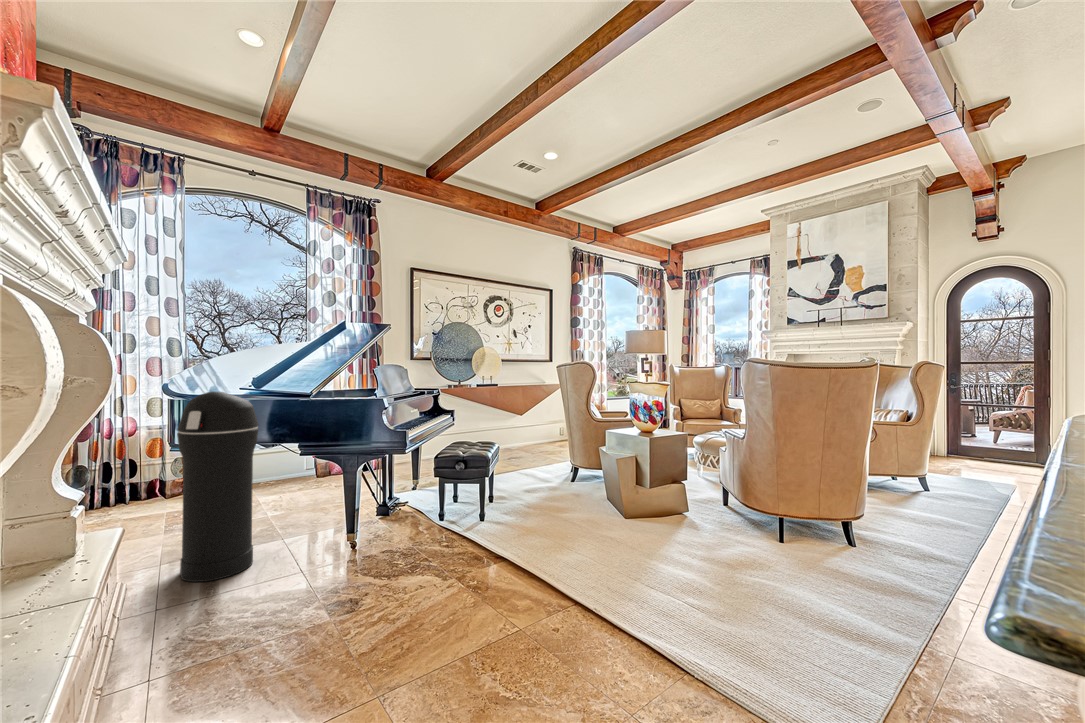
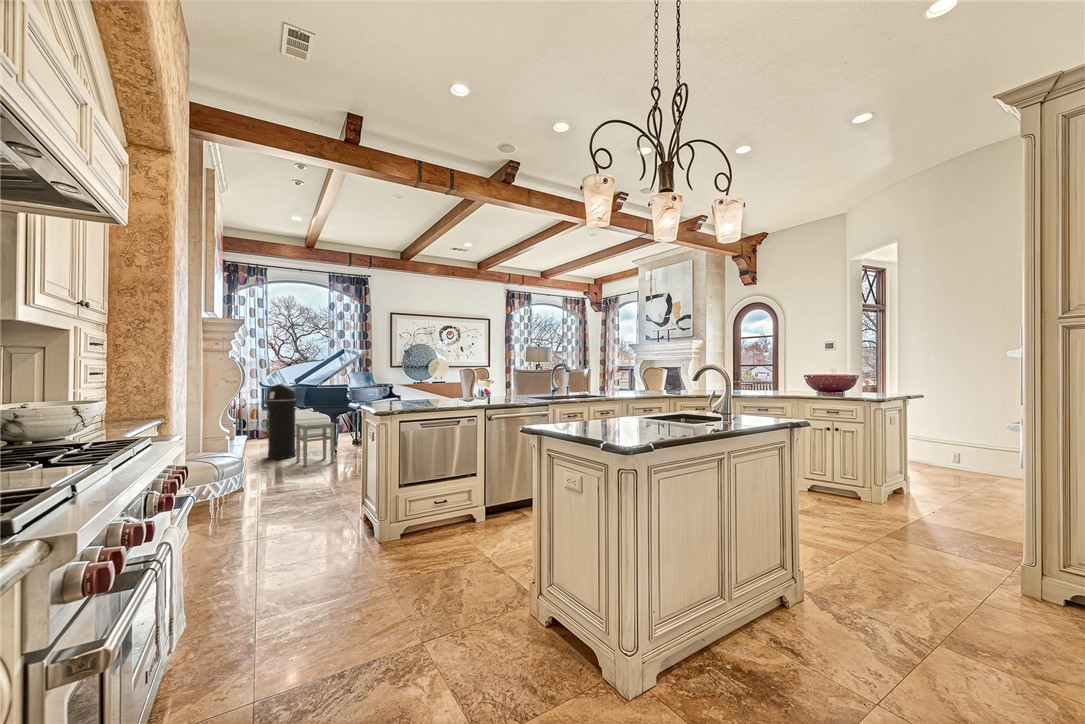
stool: none [259,482,367,622] -> present [296,421,335,466]

